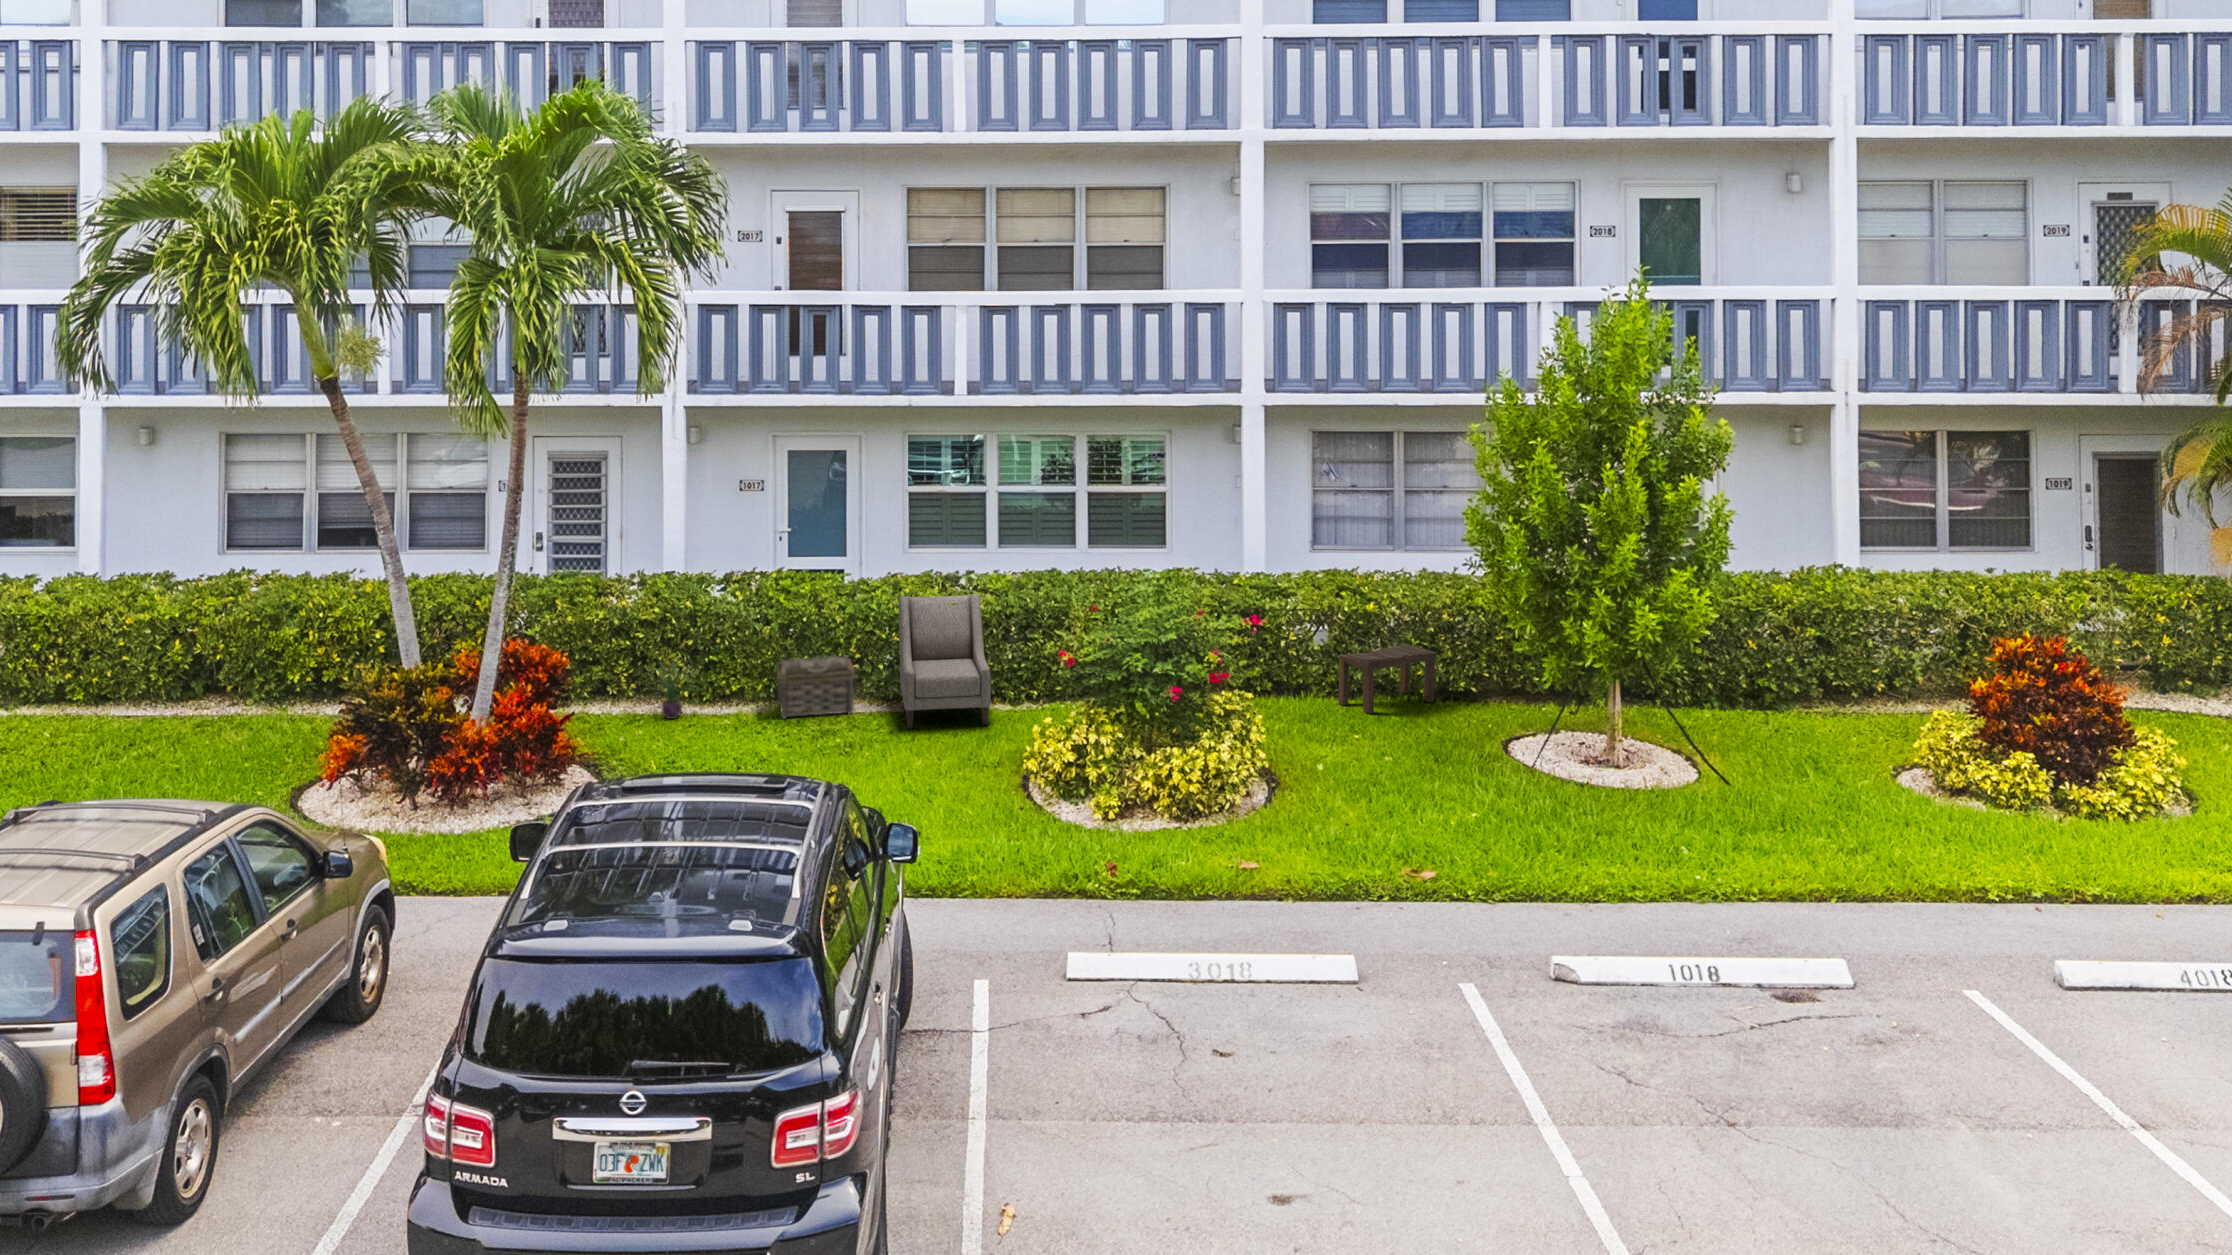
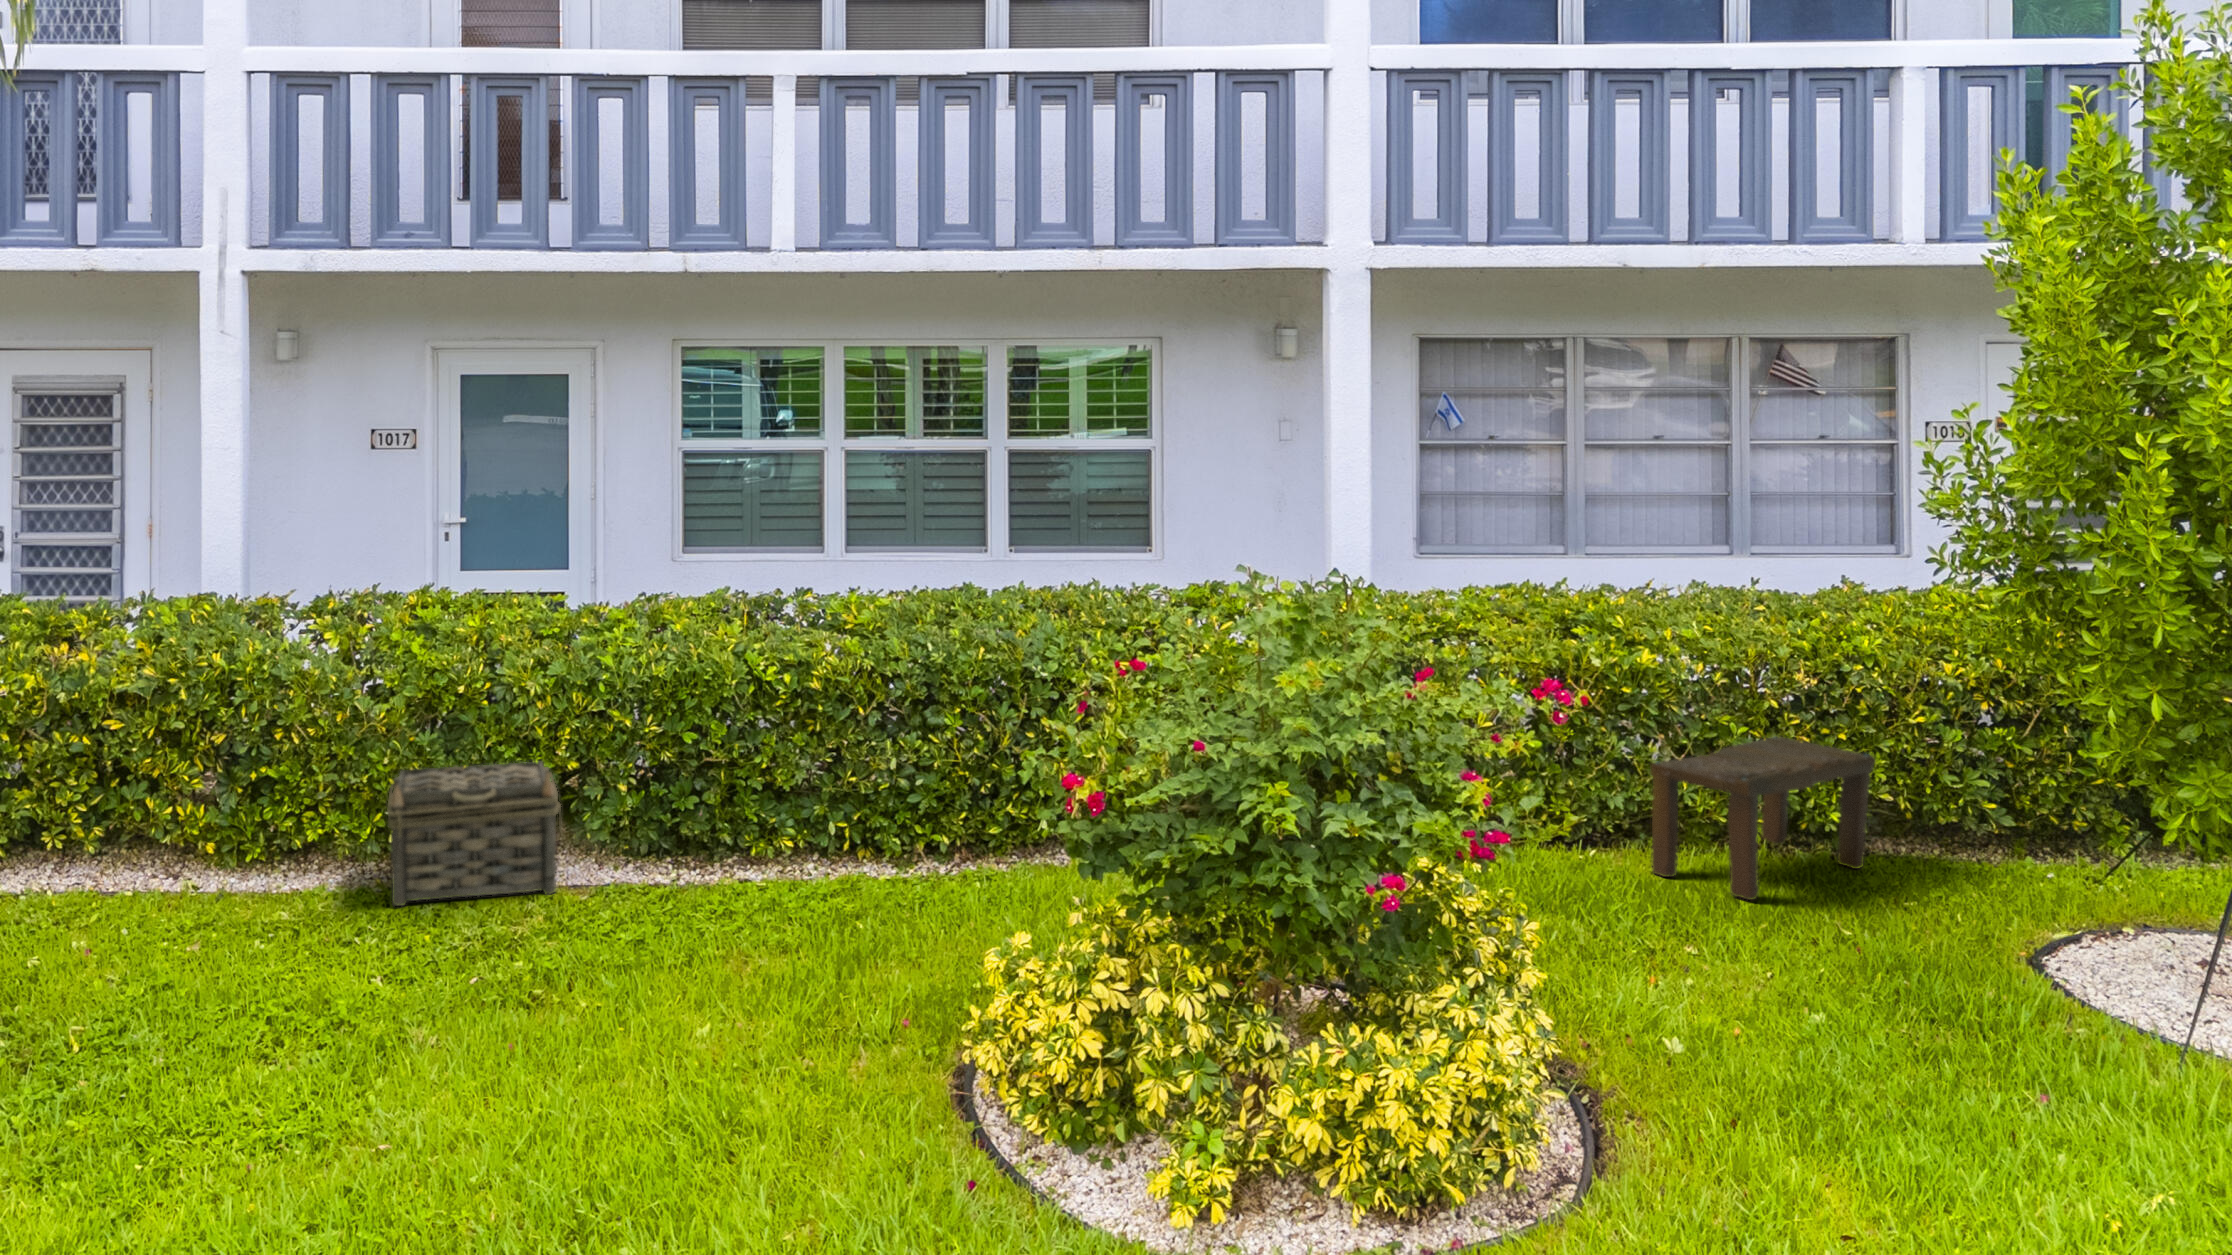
chair: present [899,594,991,728] -> none [655,627,867,935]
decorative plant: present [653,661,685,719] -> none [80,771,226,905]

